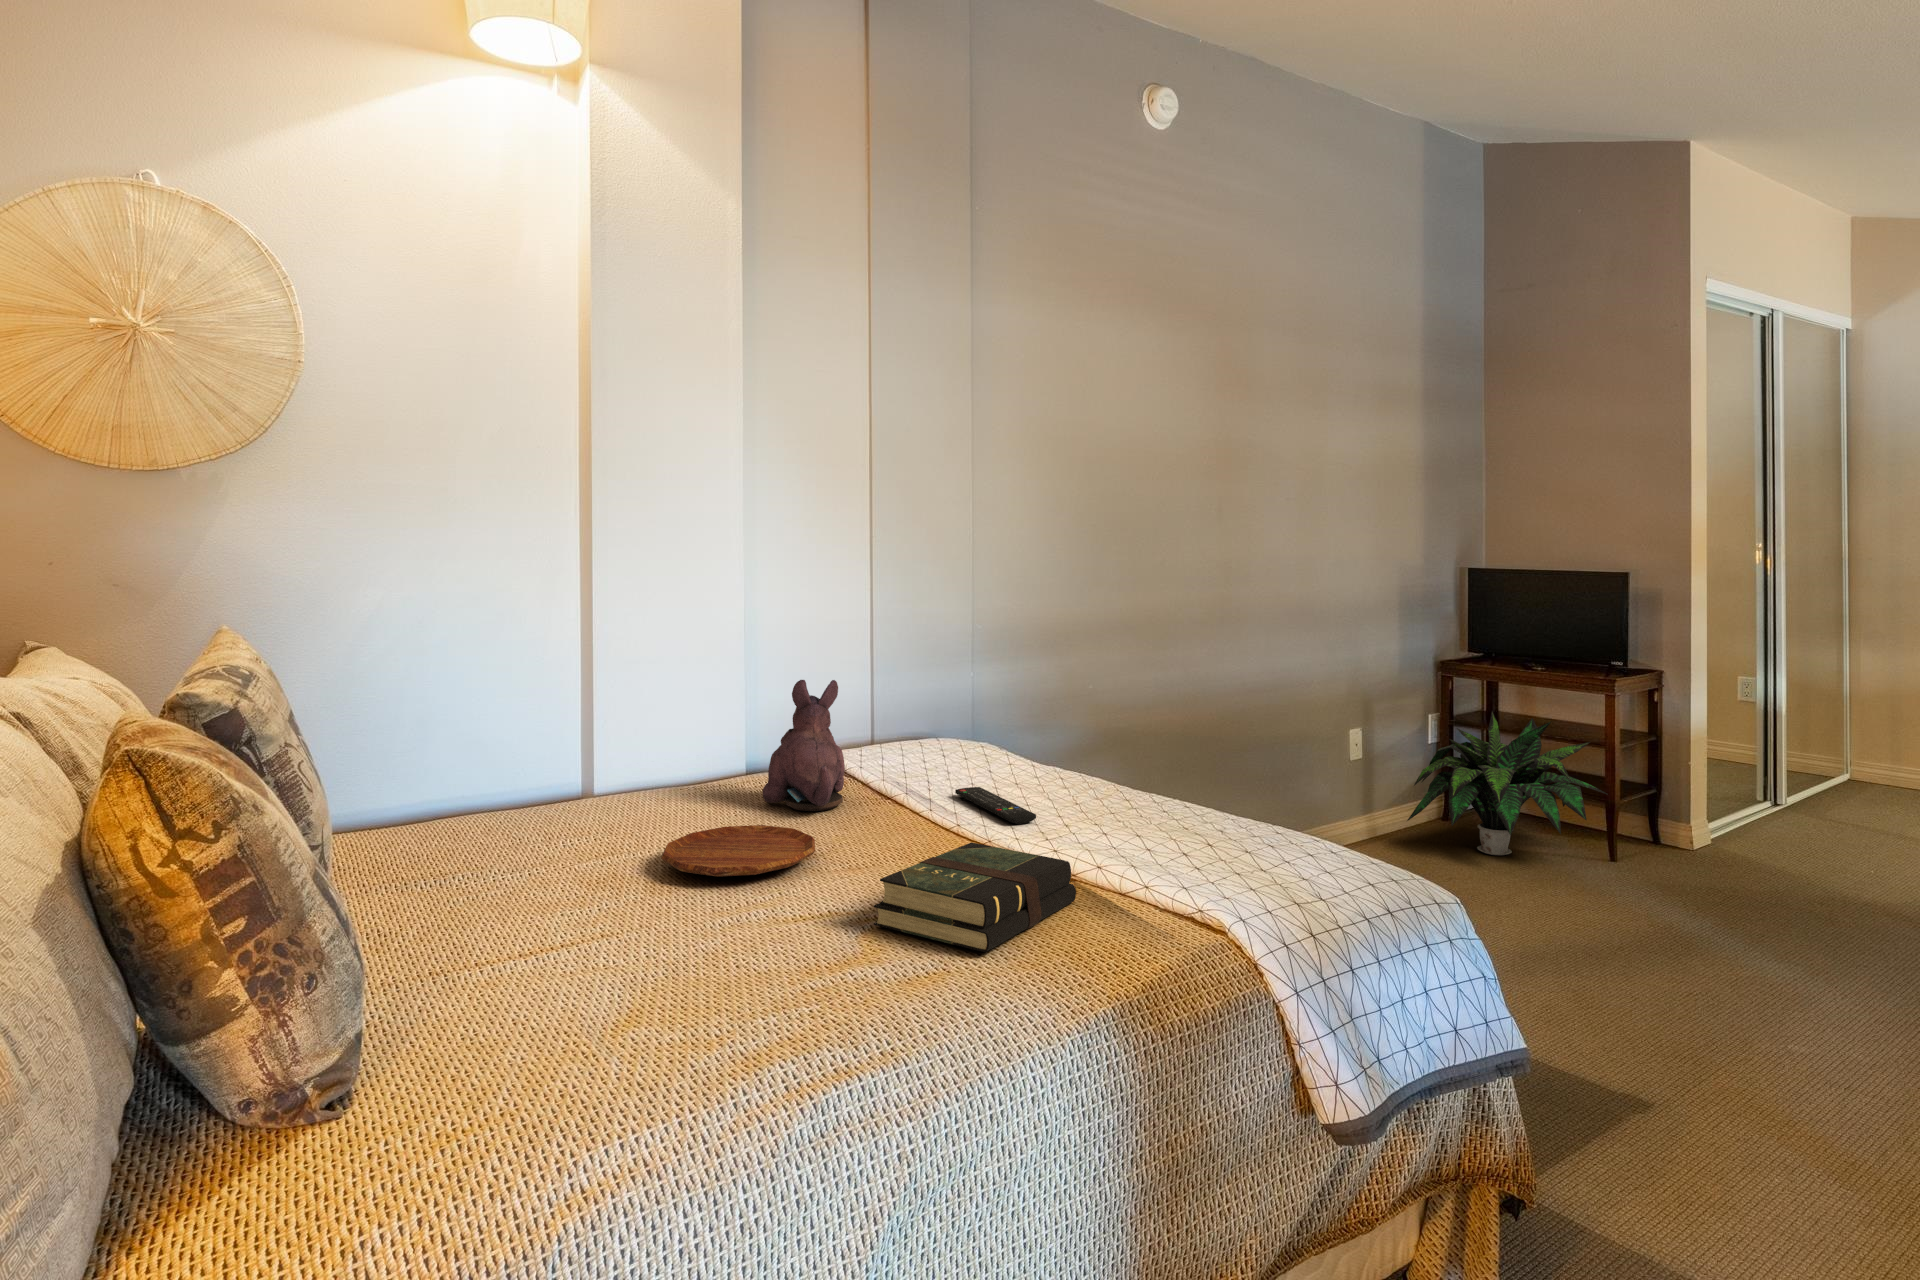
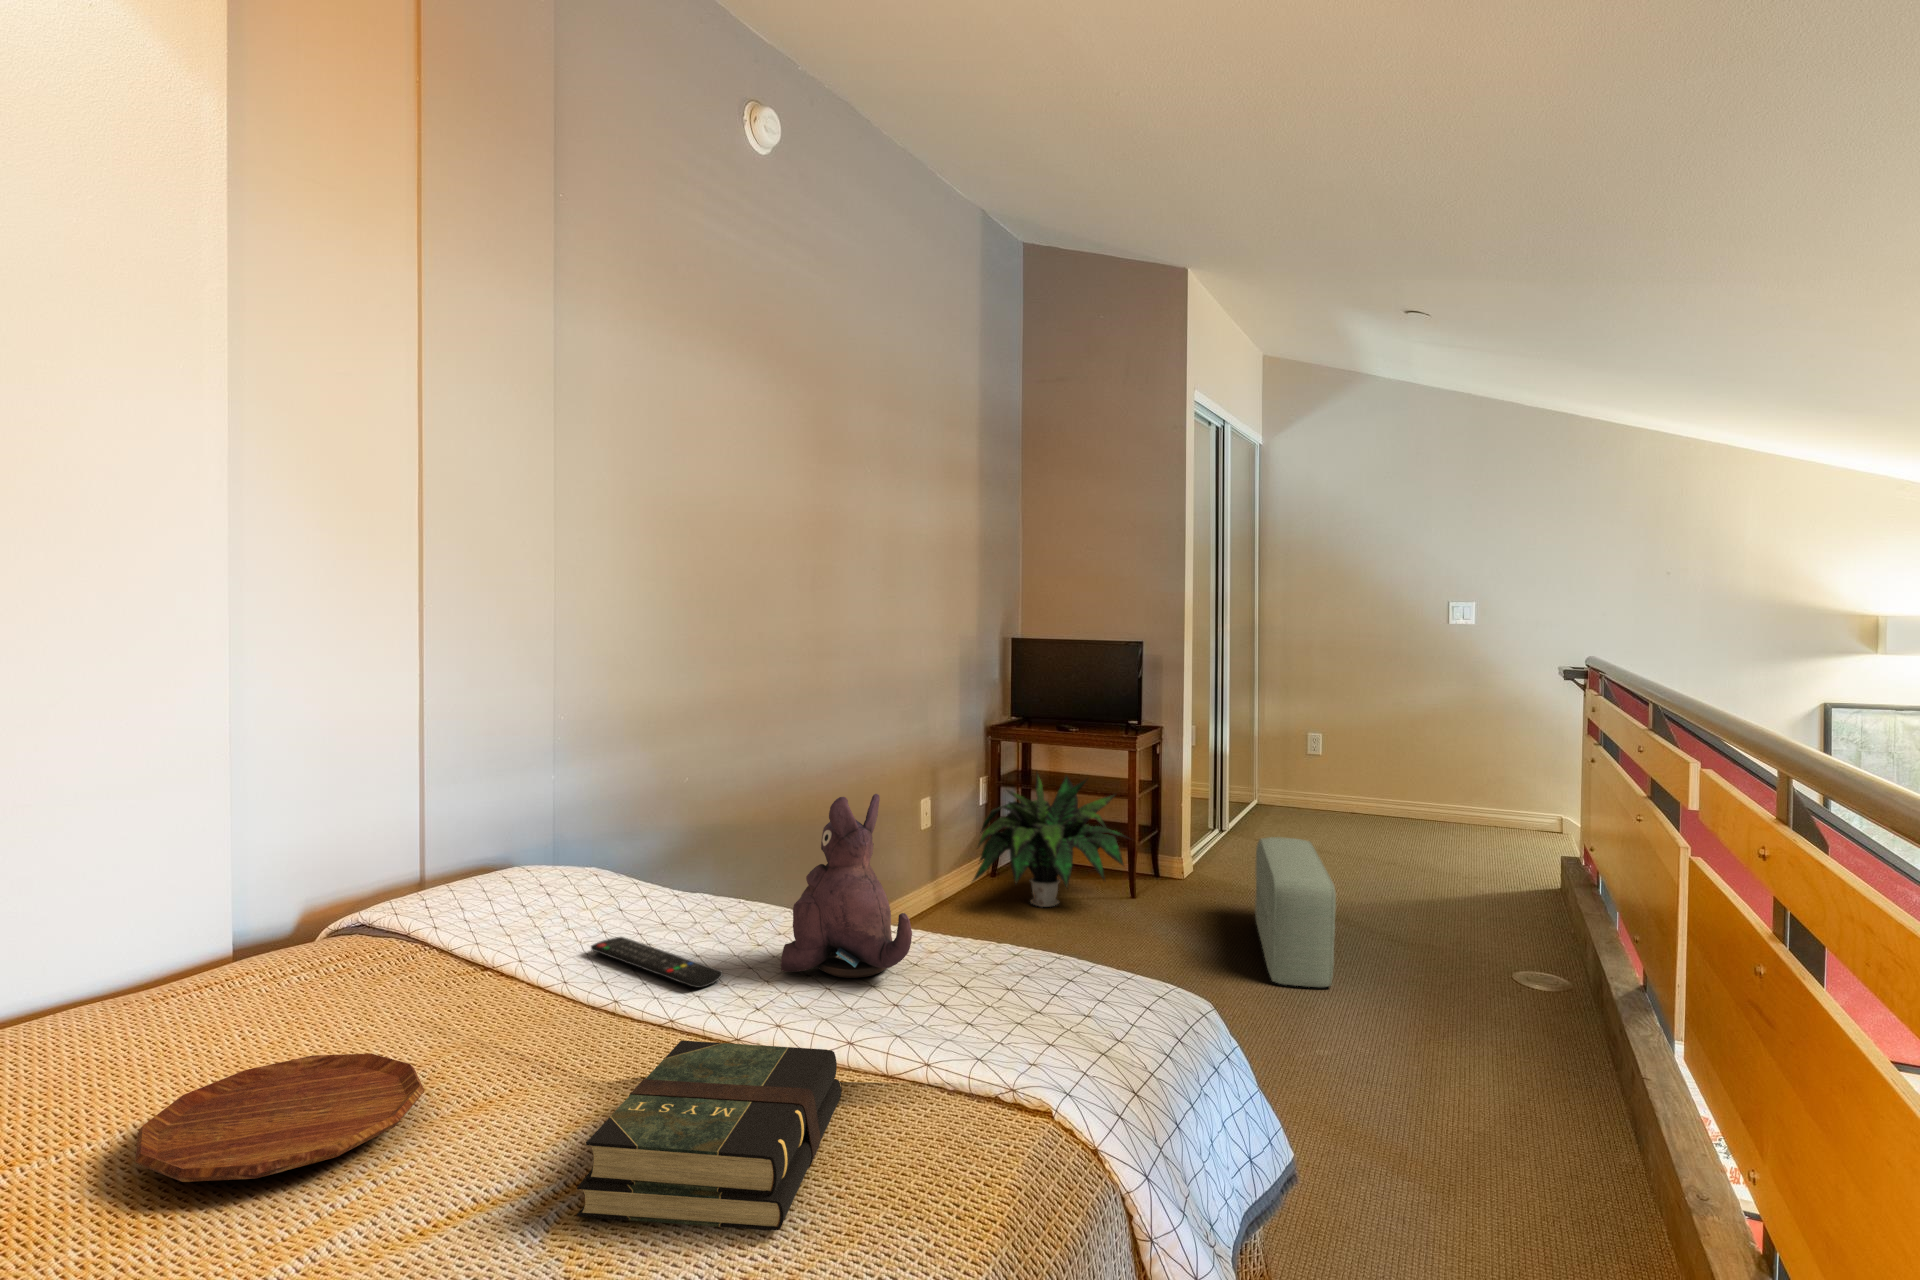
plush toy: present [763,680,845,811] -> present [781,794,912,978]
pouf: none [1740,804,1843,976] -> present [1255,837,1336,987]

